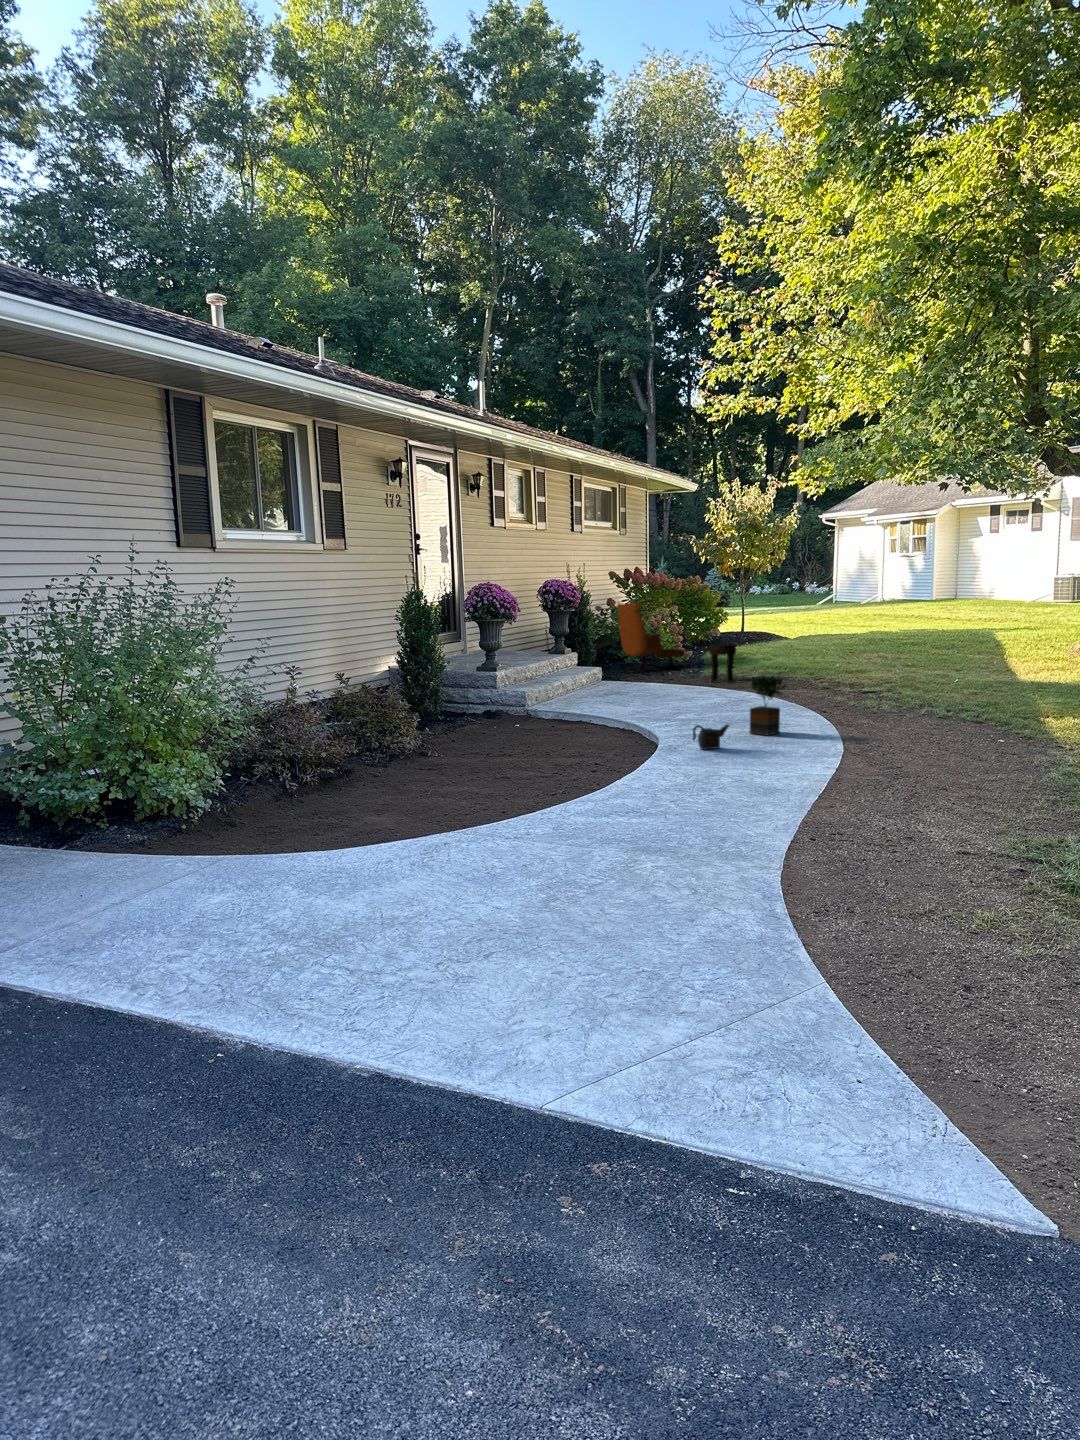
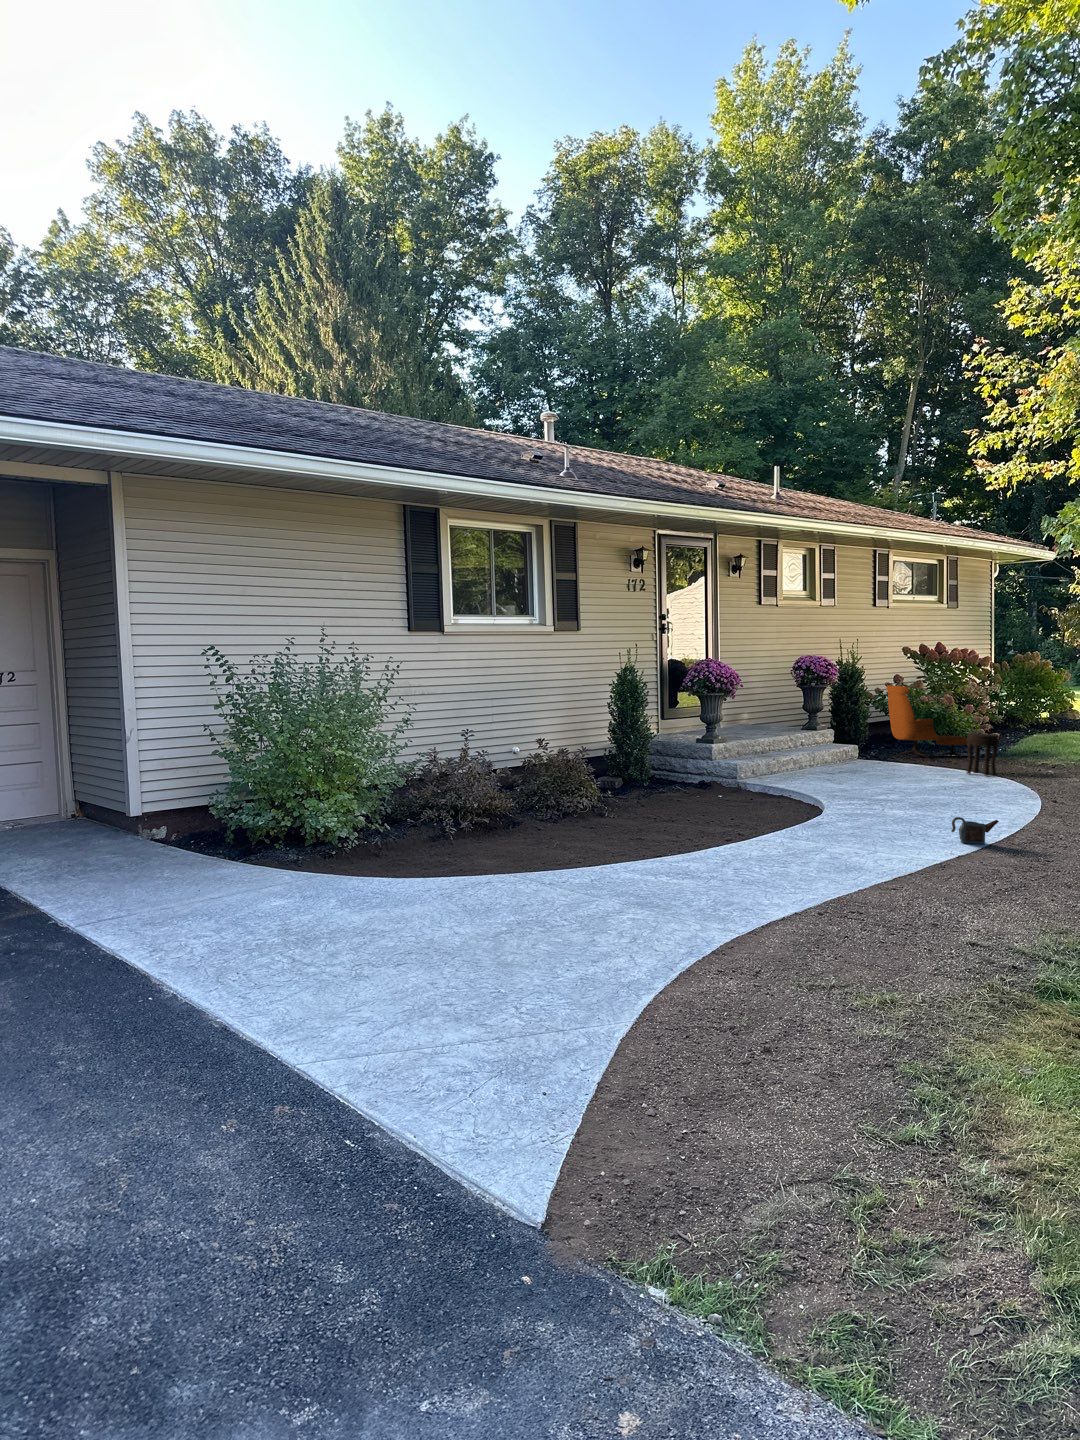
potted tree: present [749,676,786,736] -> none [904,767,950,831]
watering can: present [693,725,729,750] -> present [951,817,999,844]

